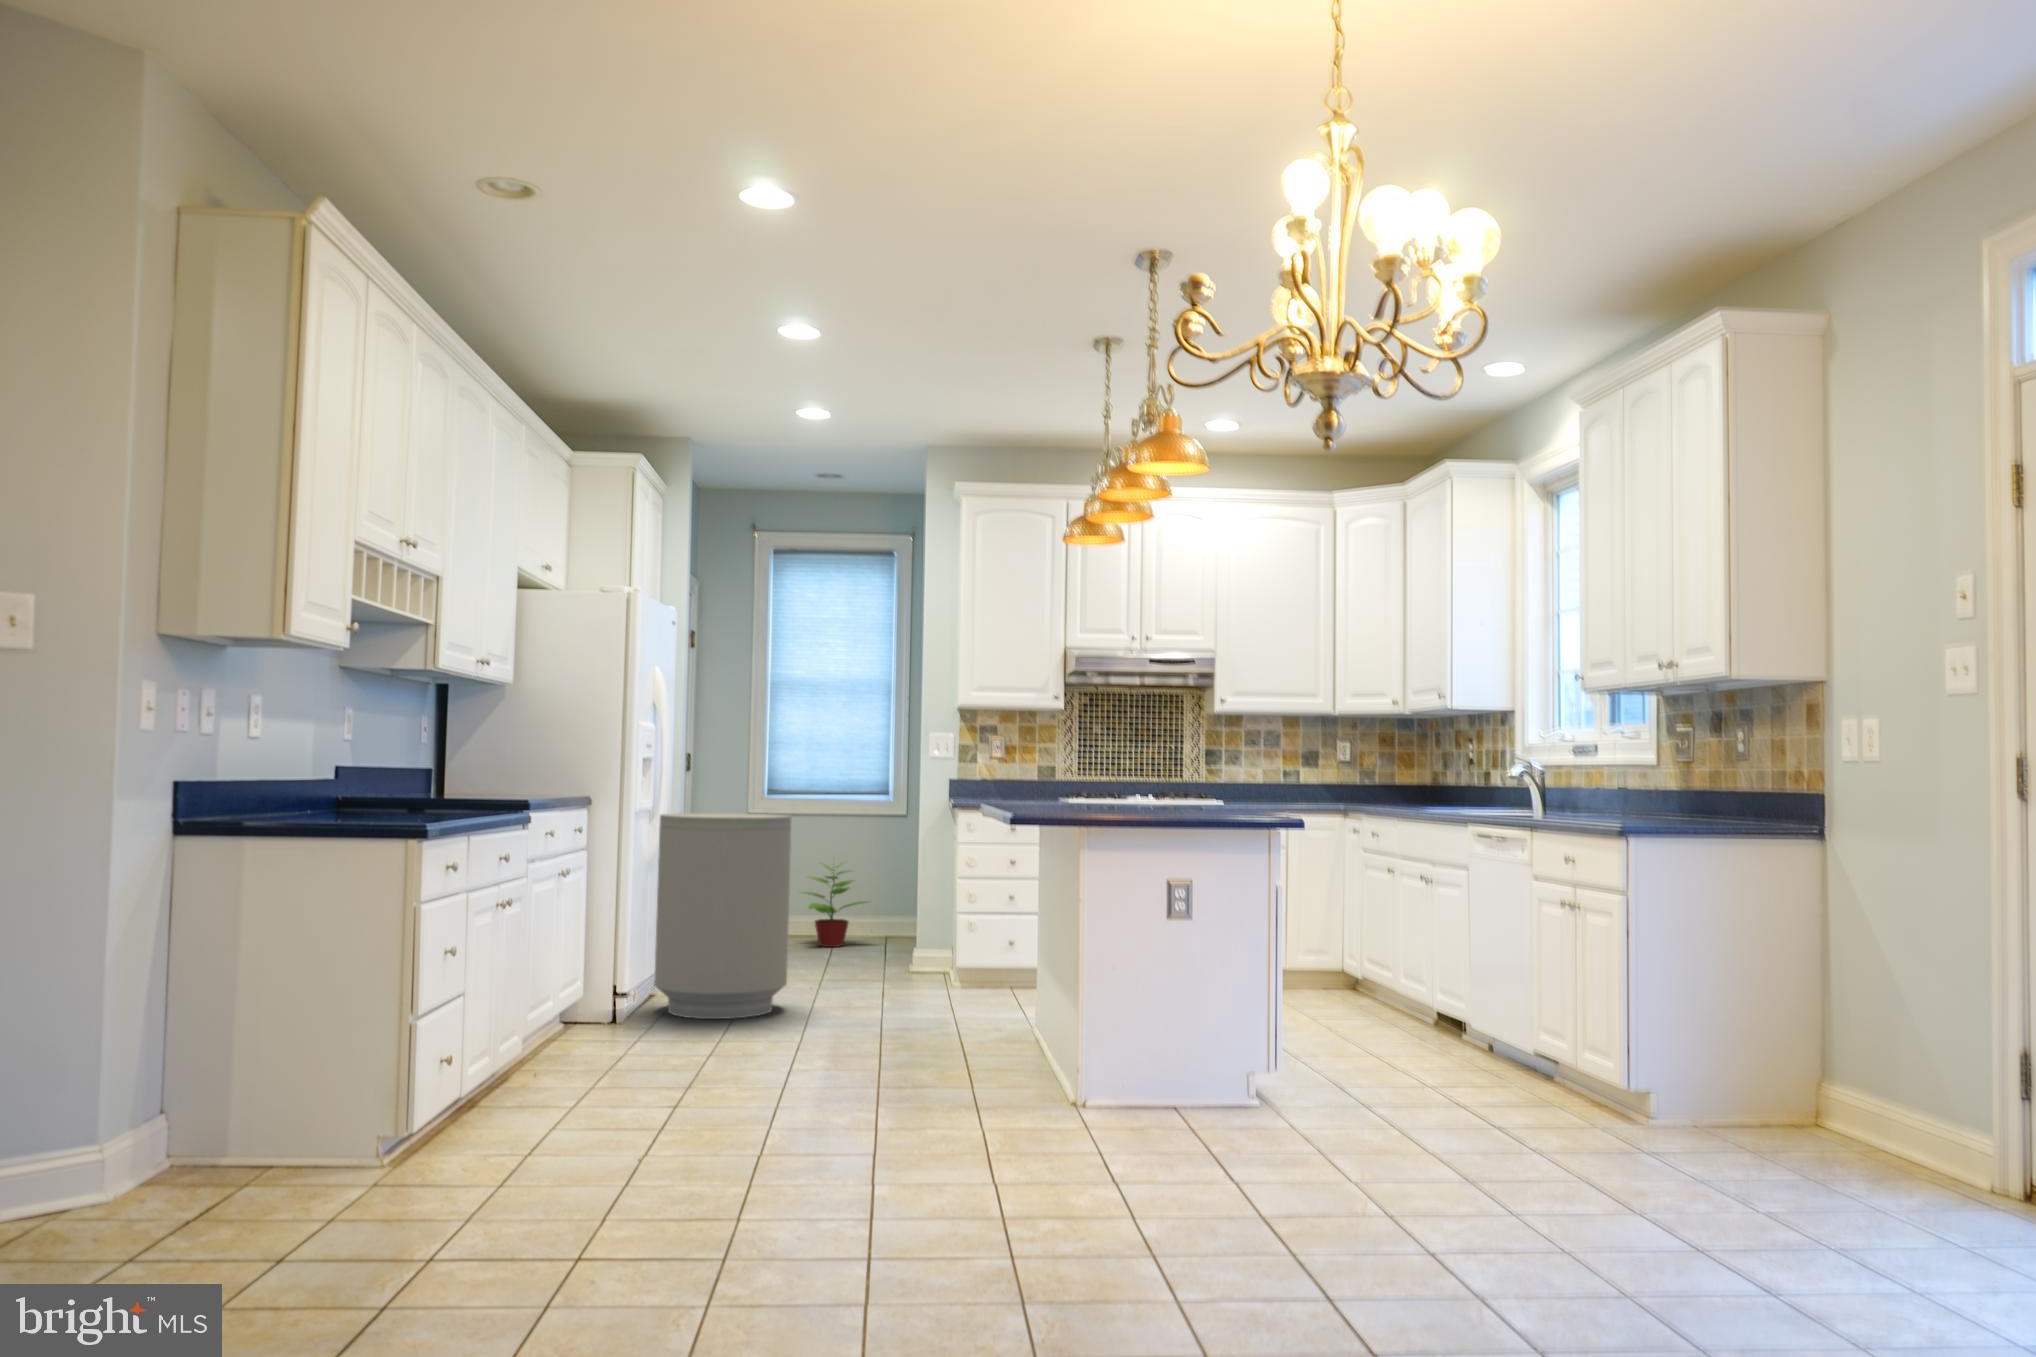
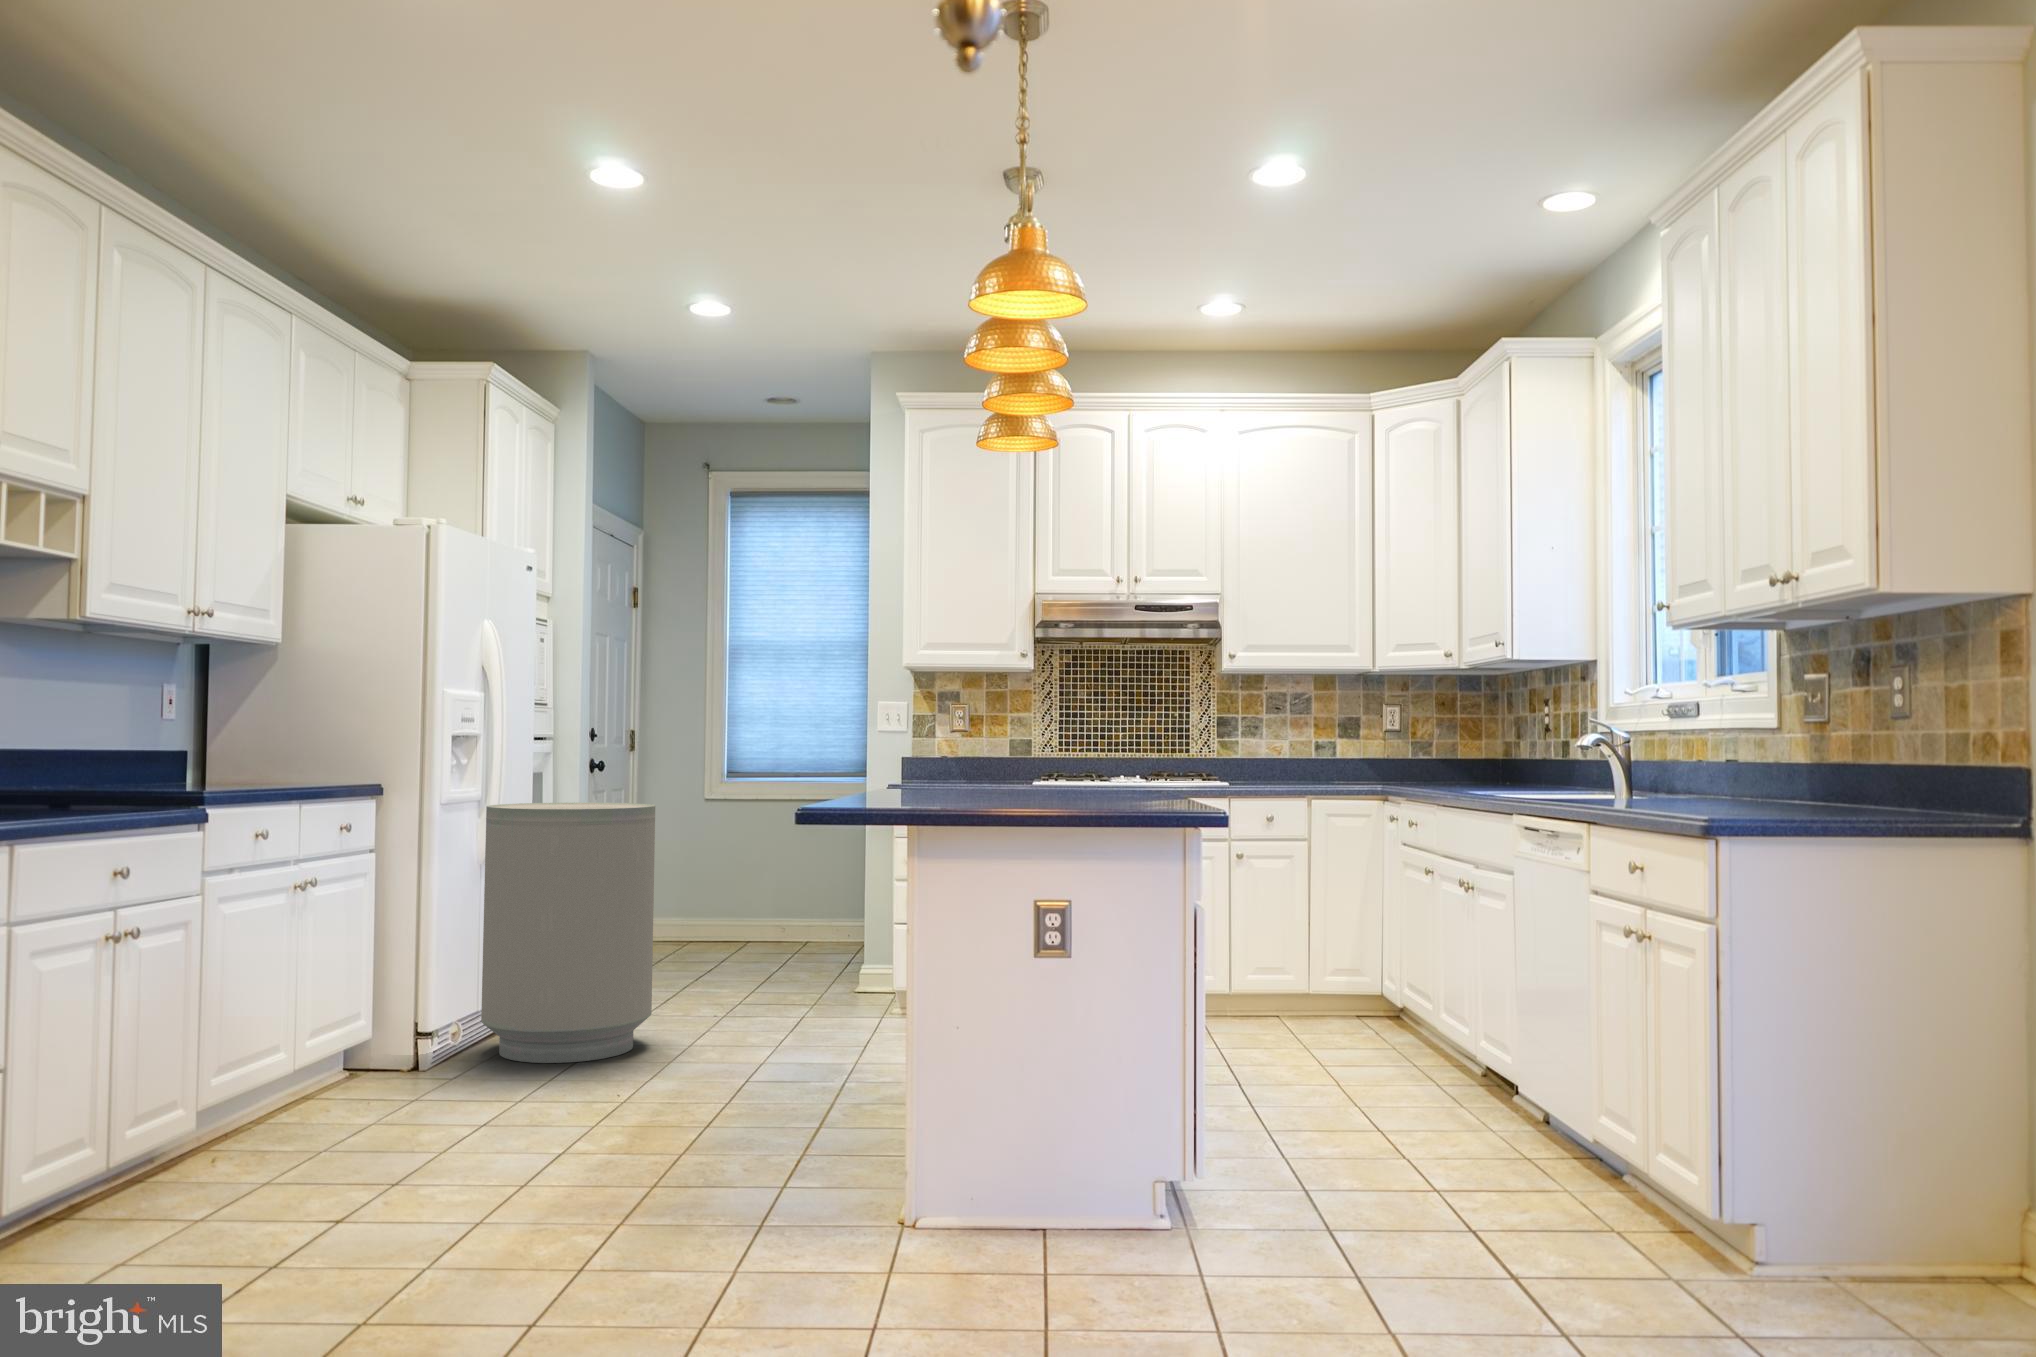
potted plant: present [806,863,866,947] -> none [754,850,838,956]

